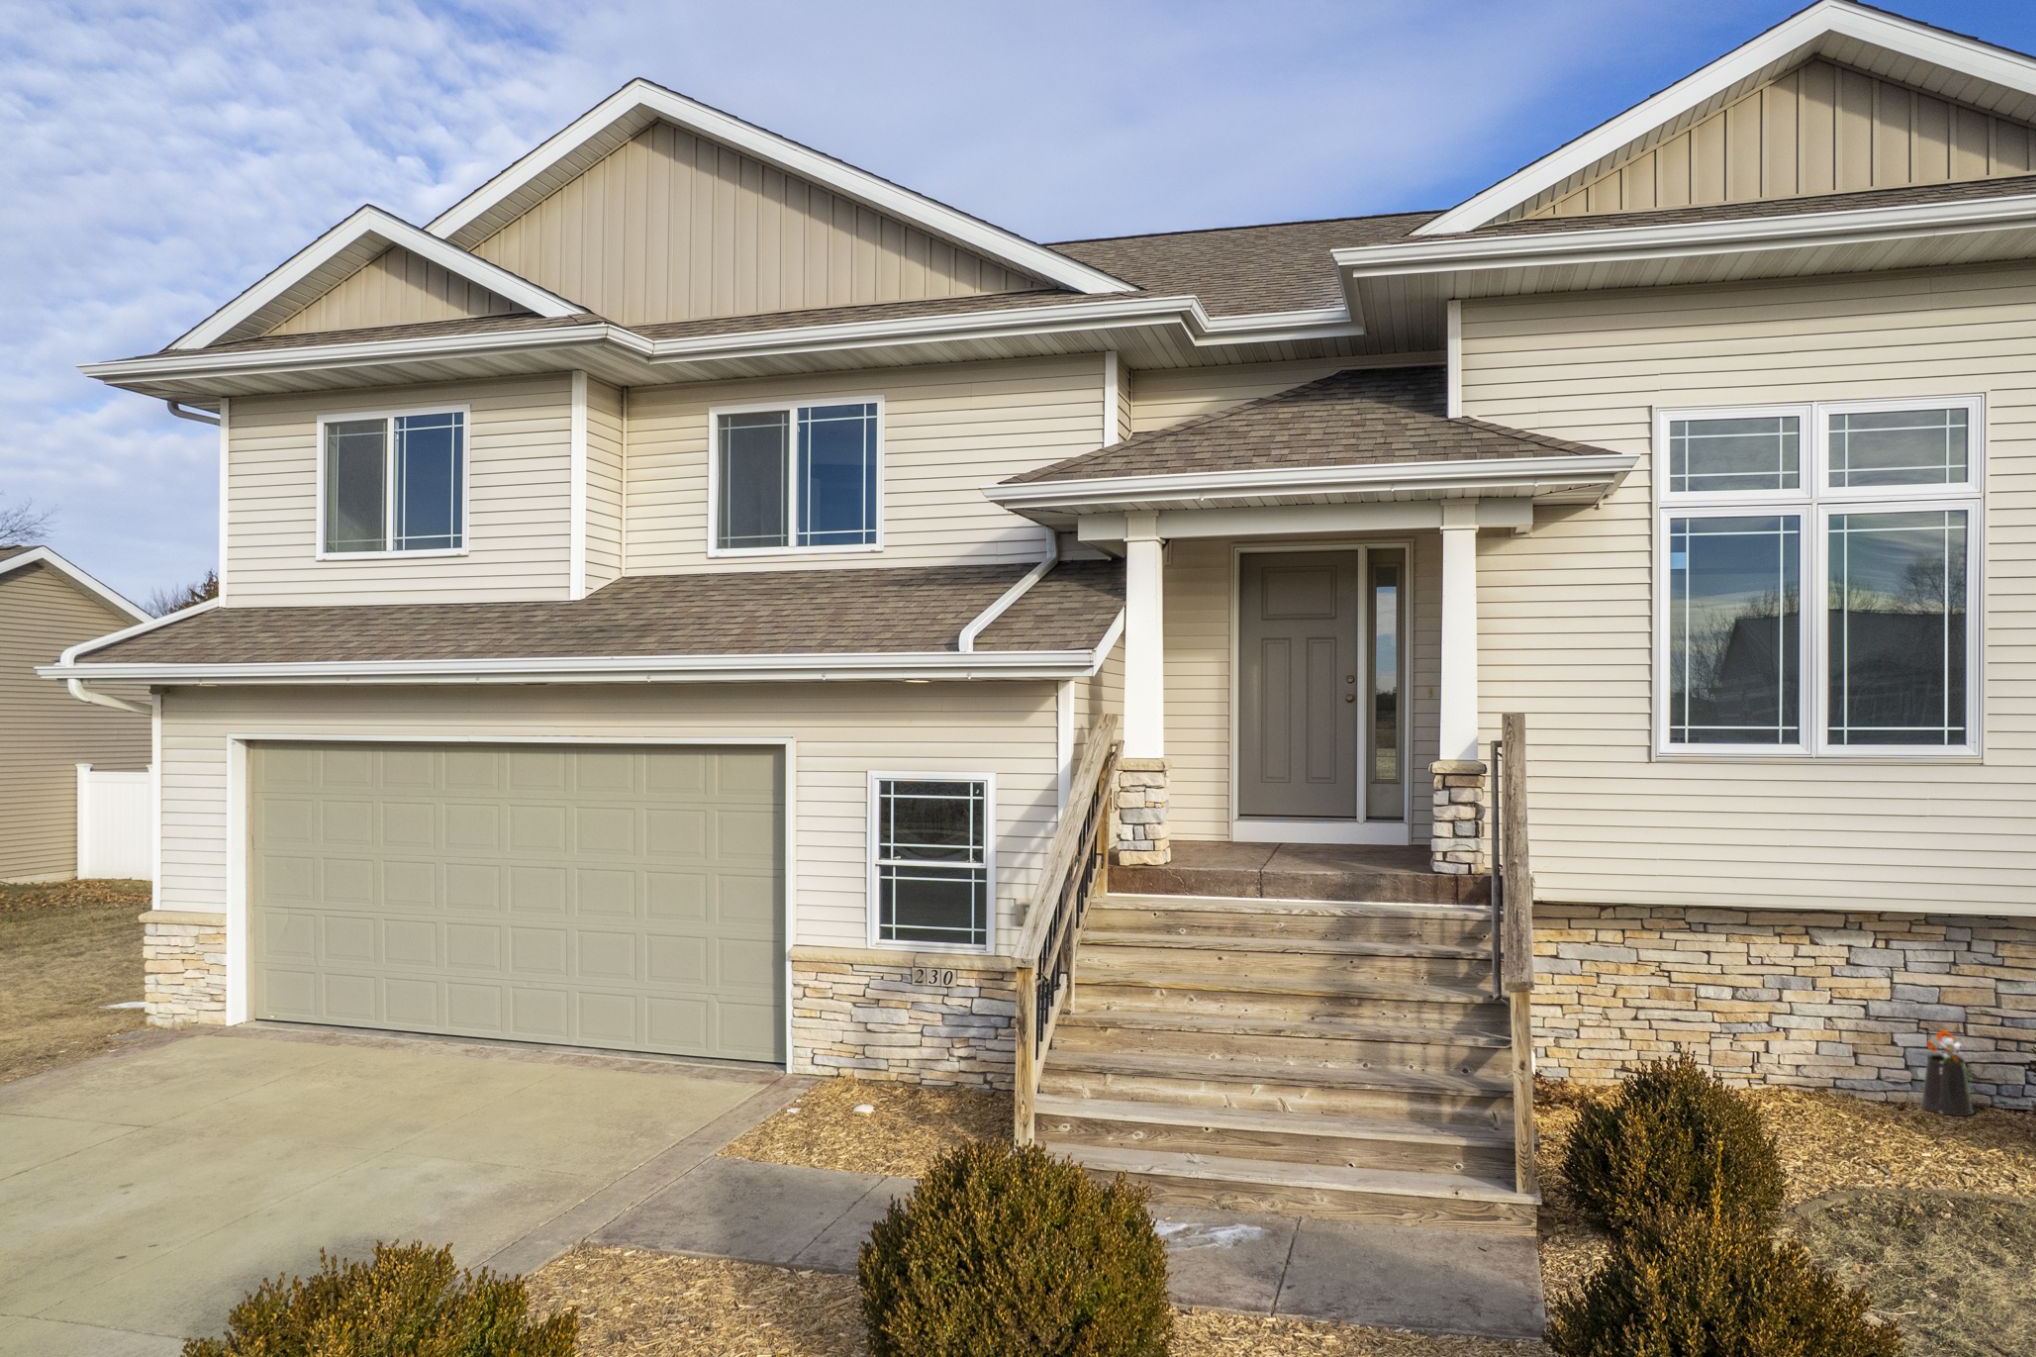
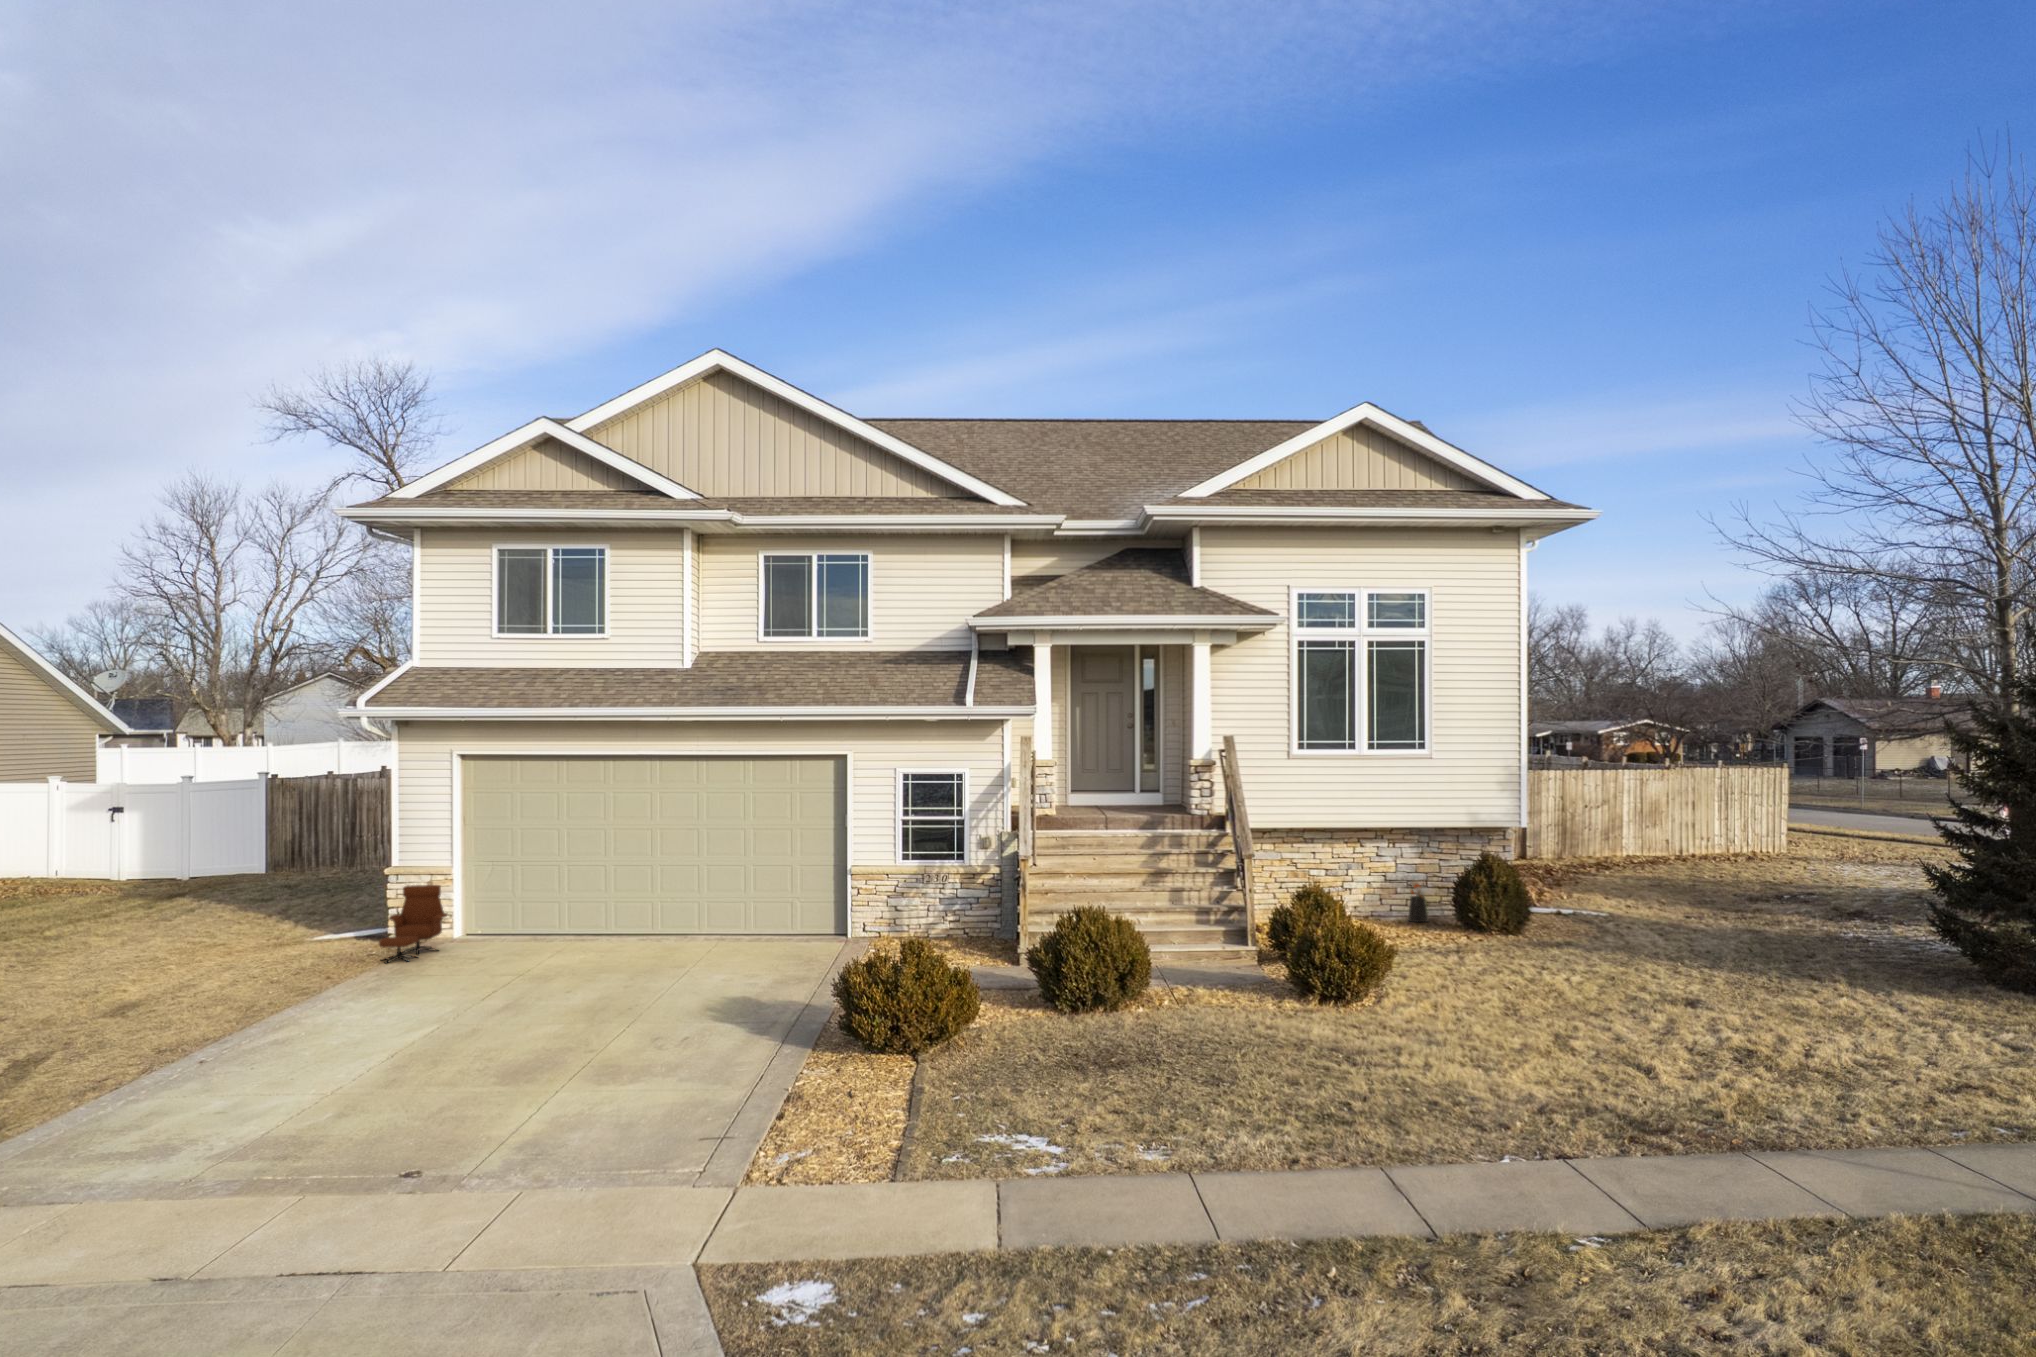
lounge chair: none [82,941,215,1070] -> present [379,885,448,963]

